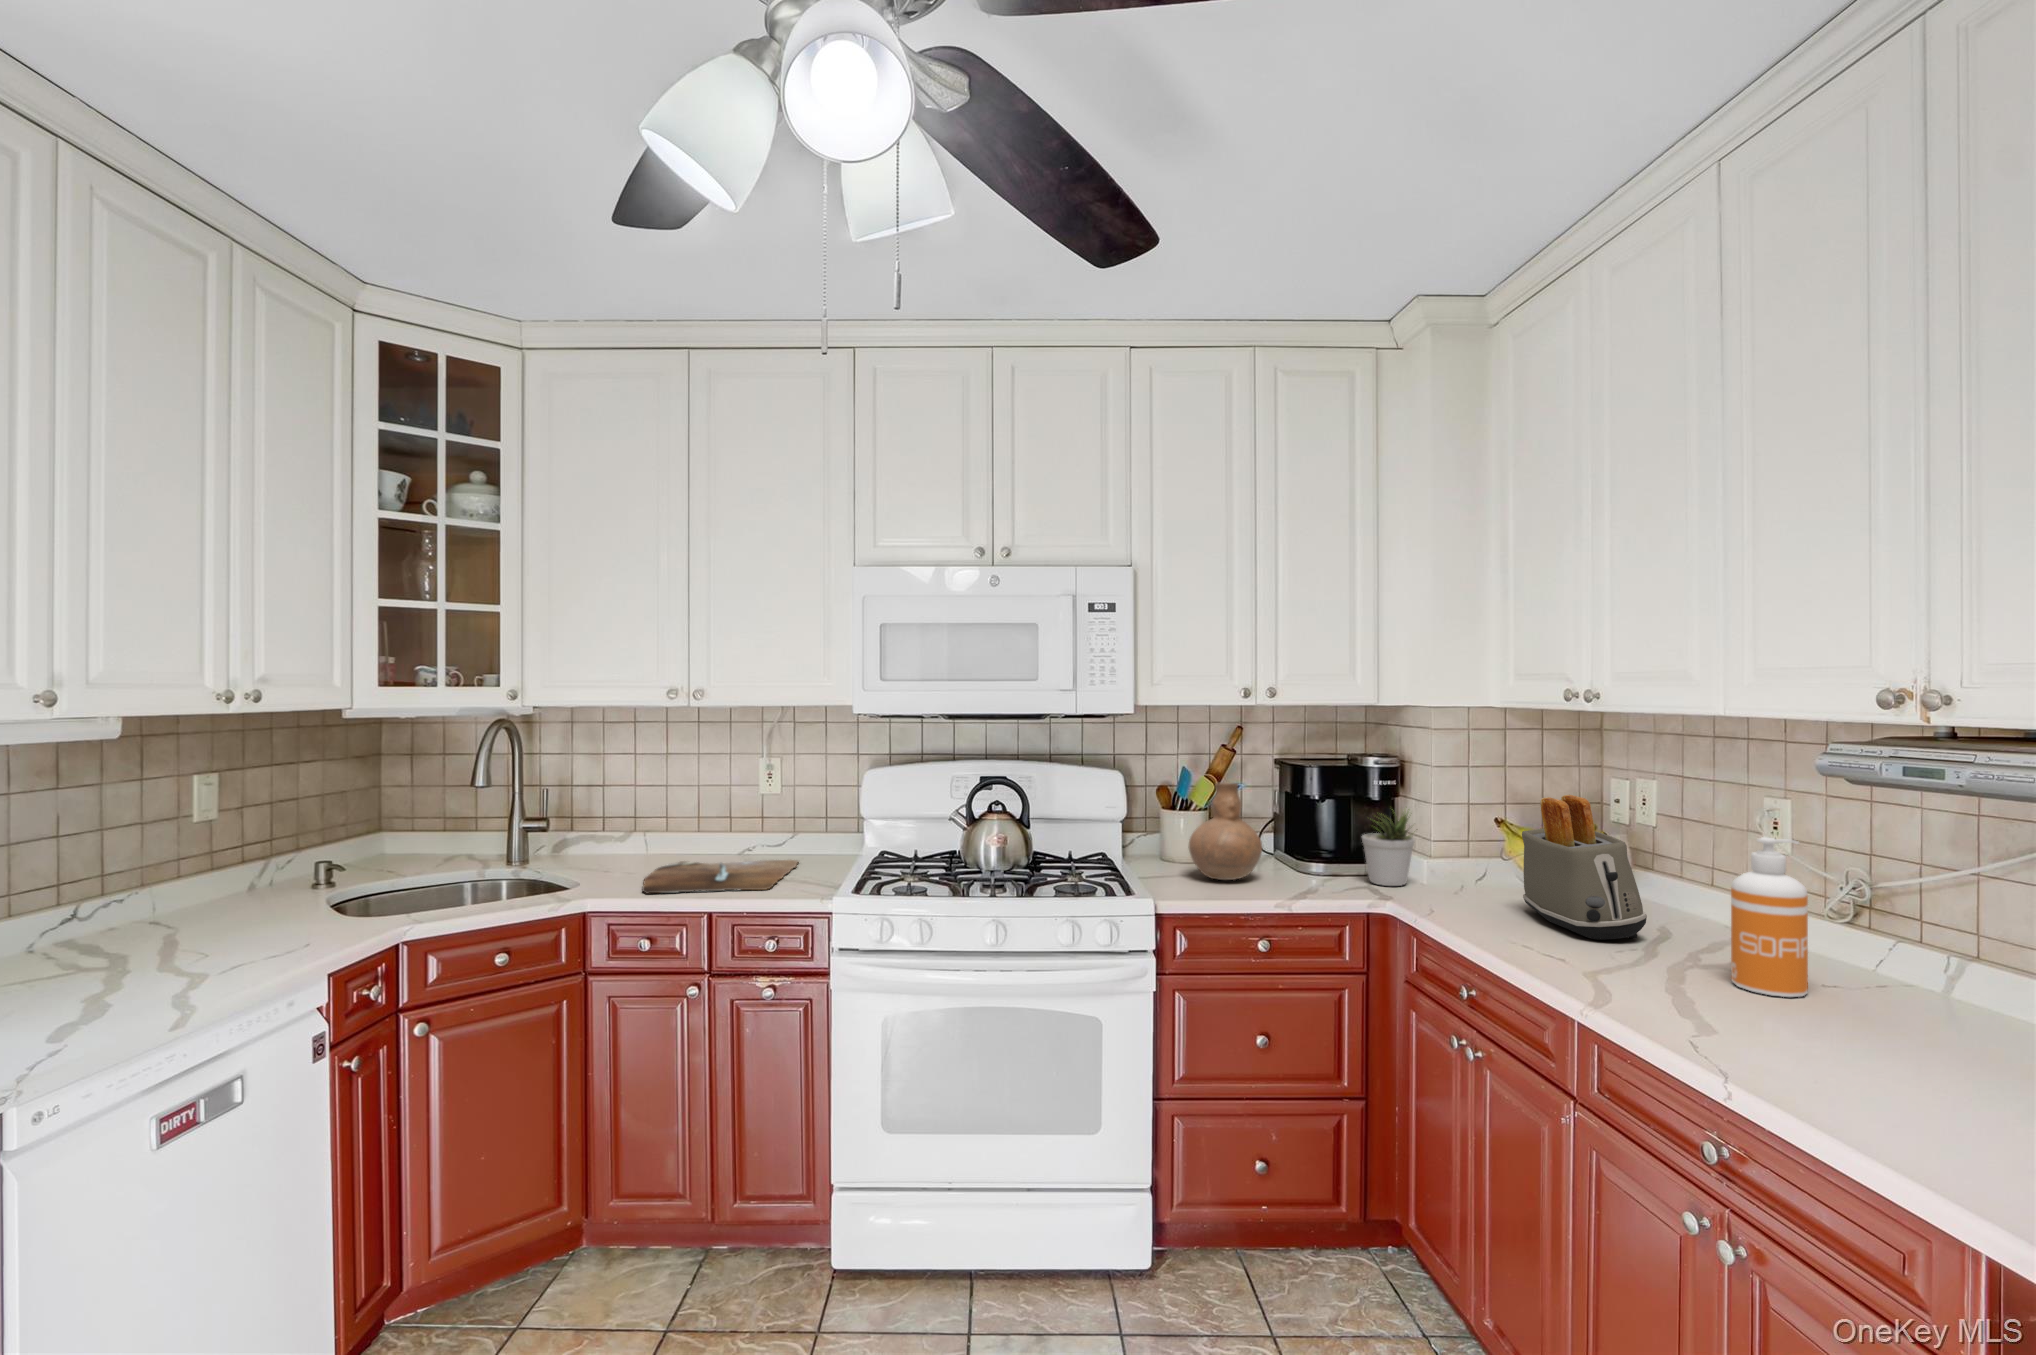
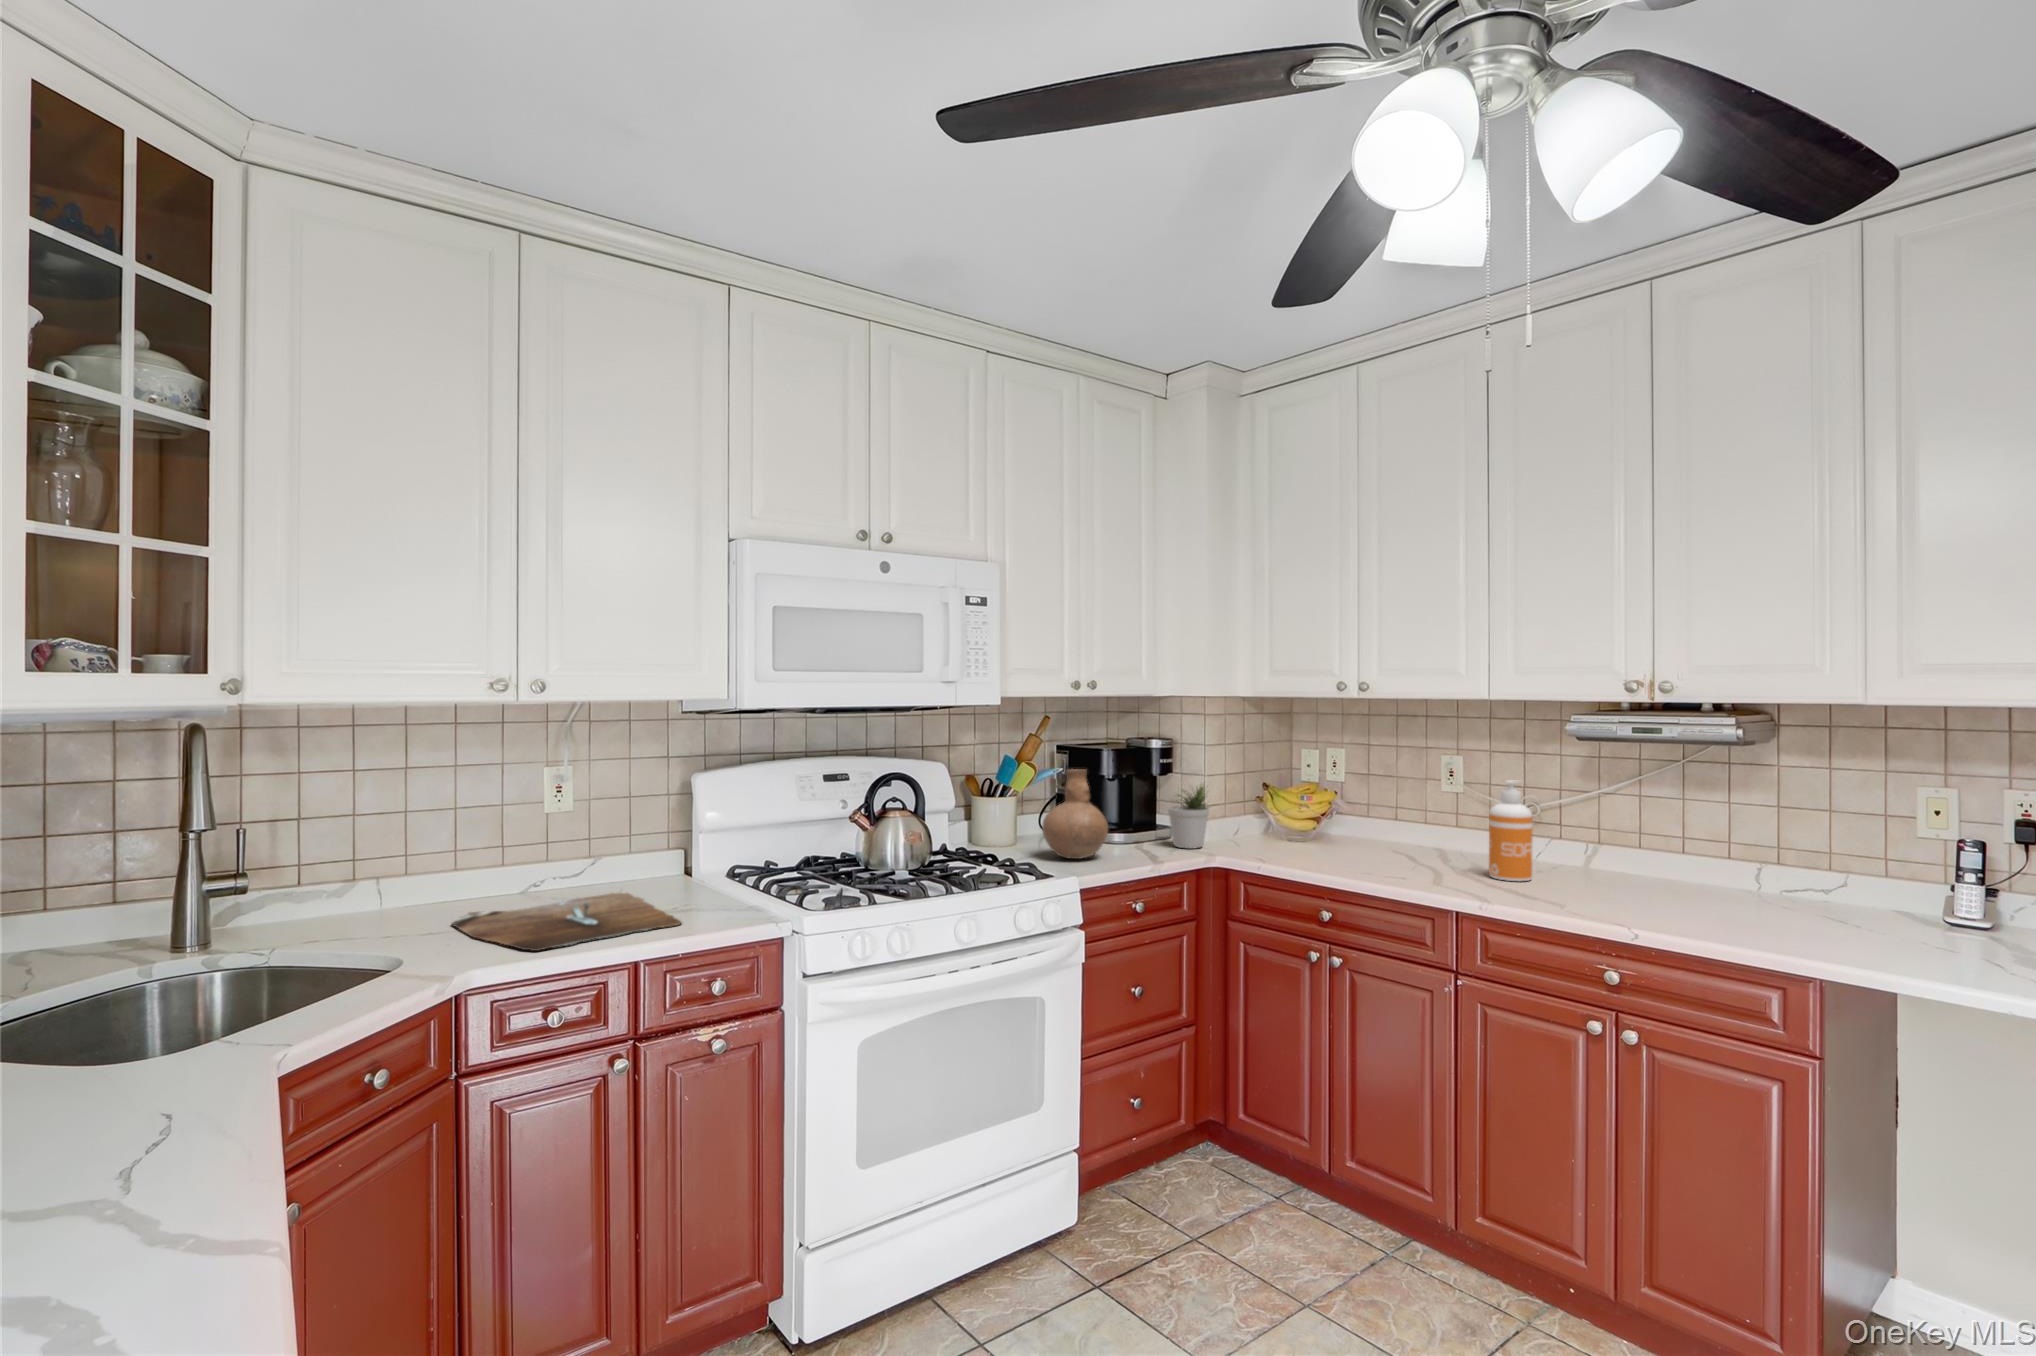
toaster: present [1522,795,1647,940] -> none [1308,762,1406,865]

